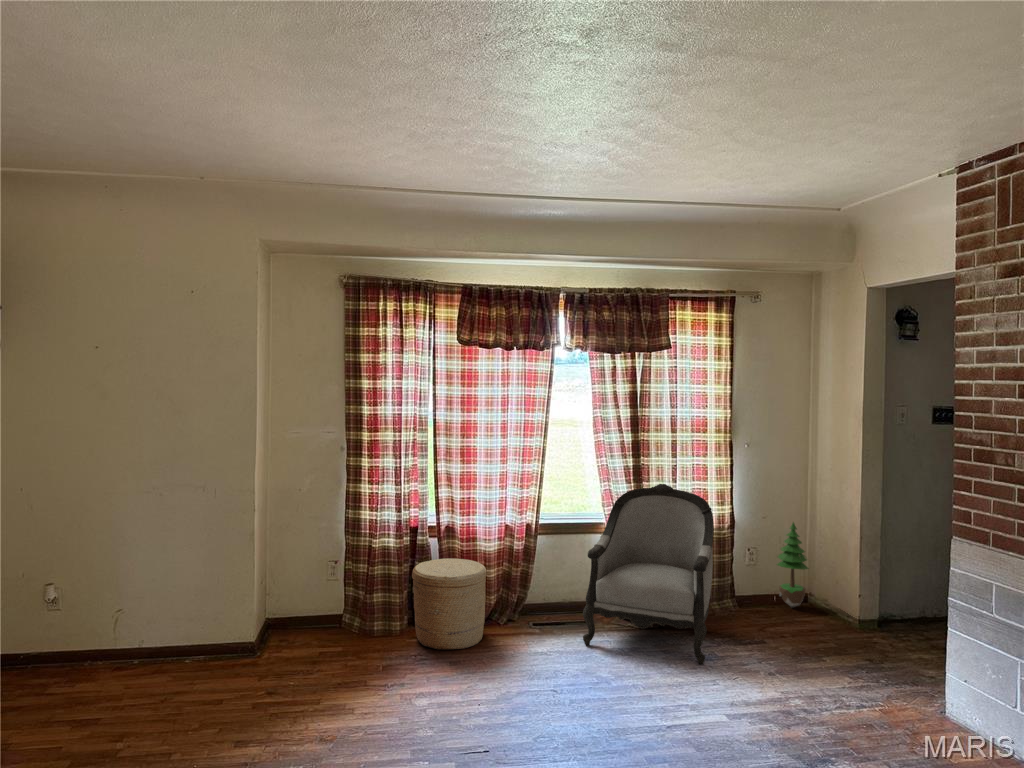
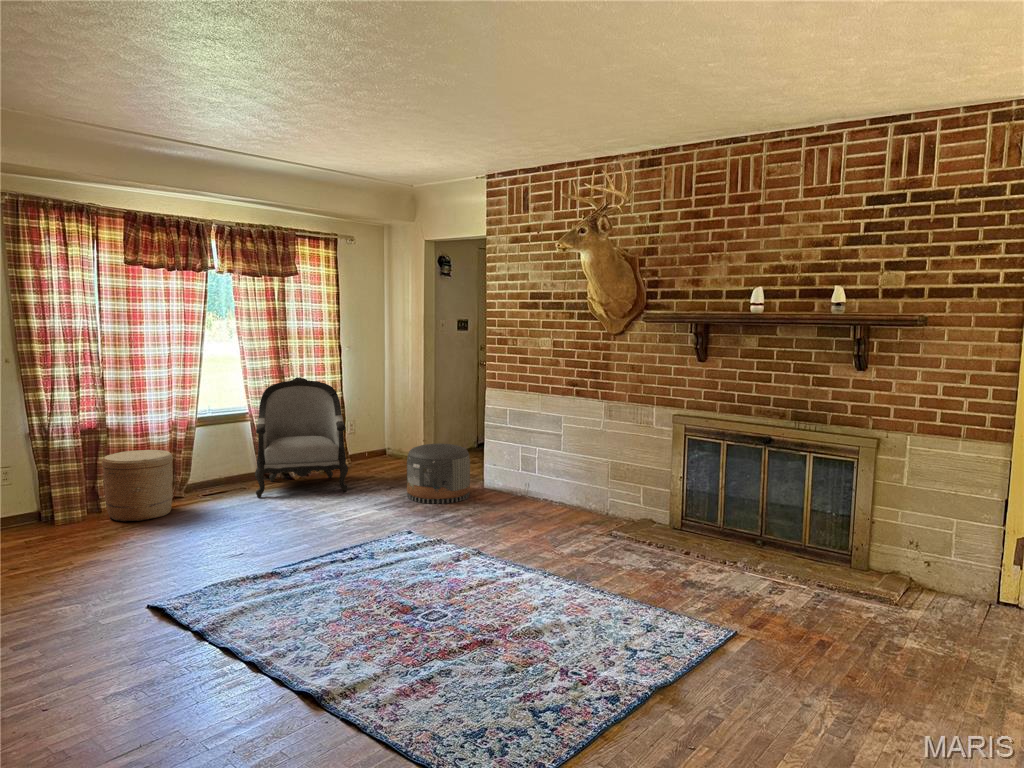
potted tree: present [777,522,808,608] -> none [369,400,391,459]
pouf: none [788,620,908,744] -> present [407,443,470,504]

